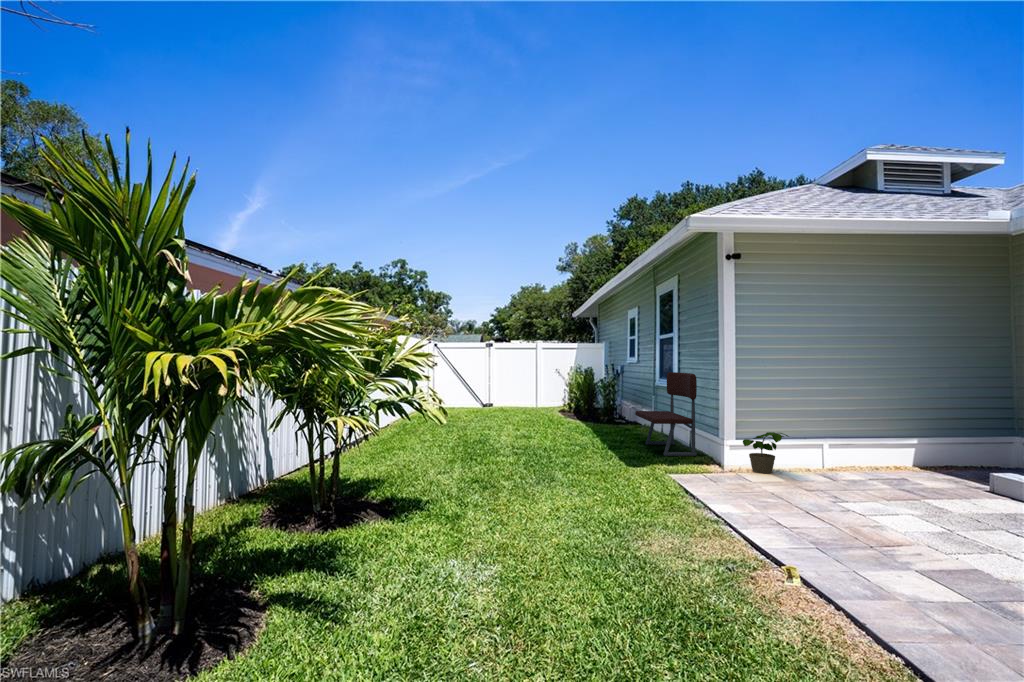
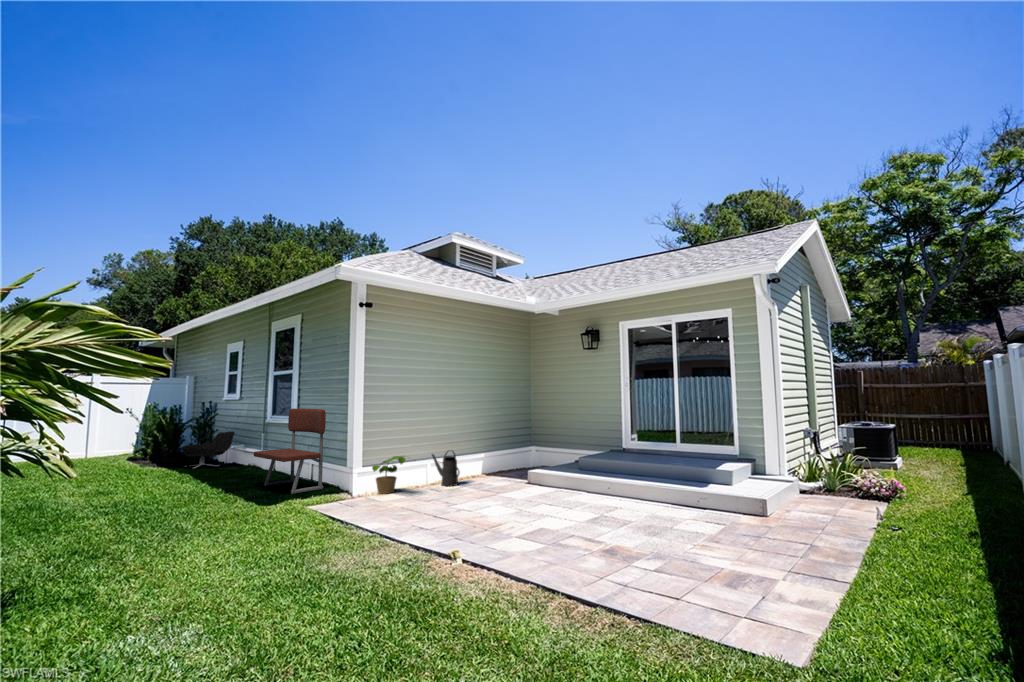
lounge chair: none [593,391,634,421] -> present [181,431,234,468]
watering can: none [829,433,867,480] -> present [432,451,460,486]

